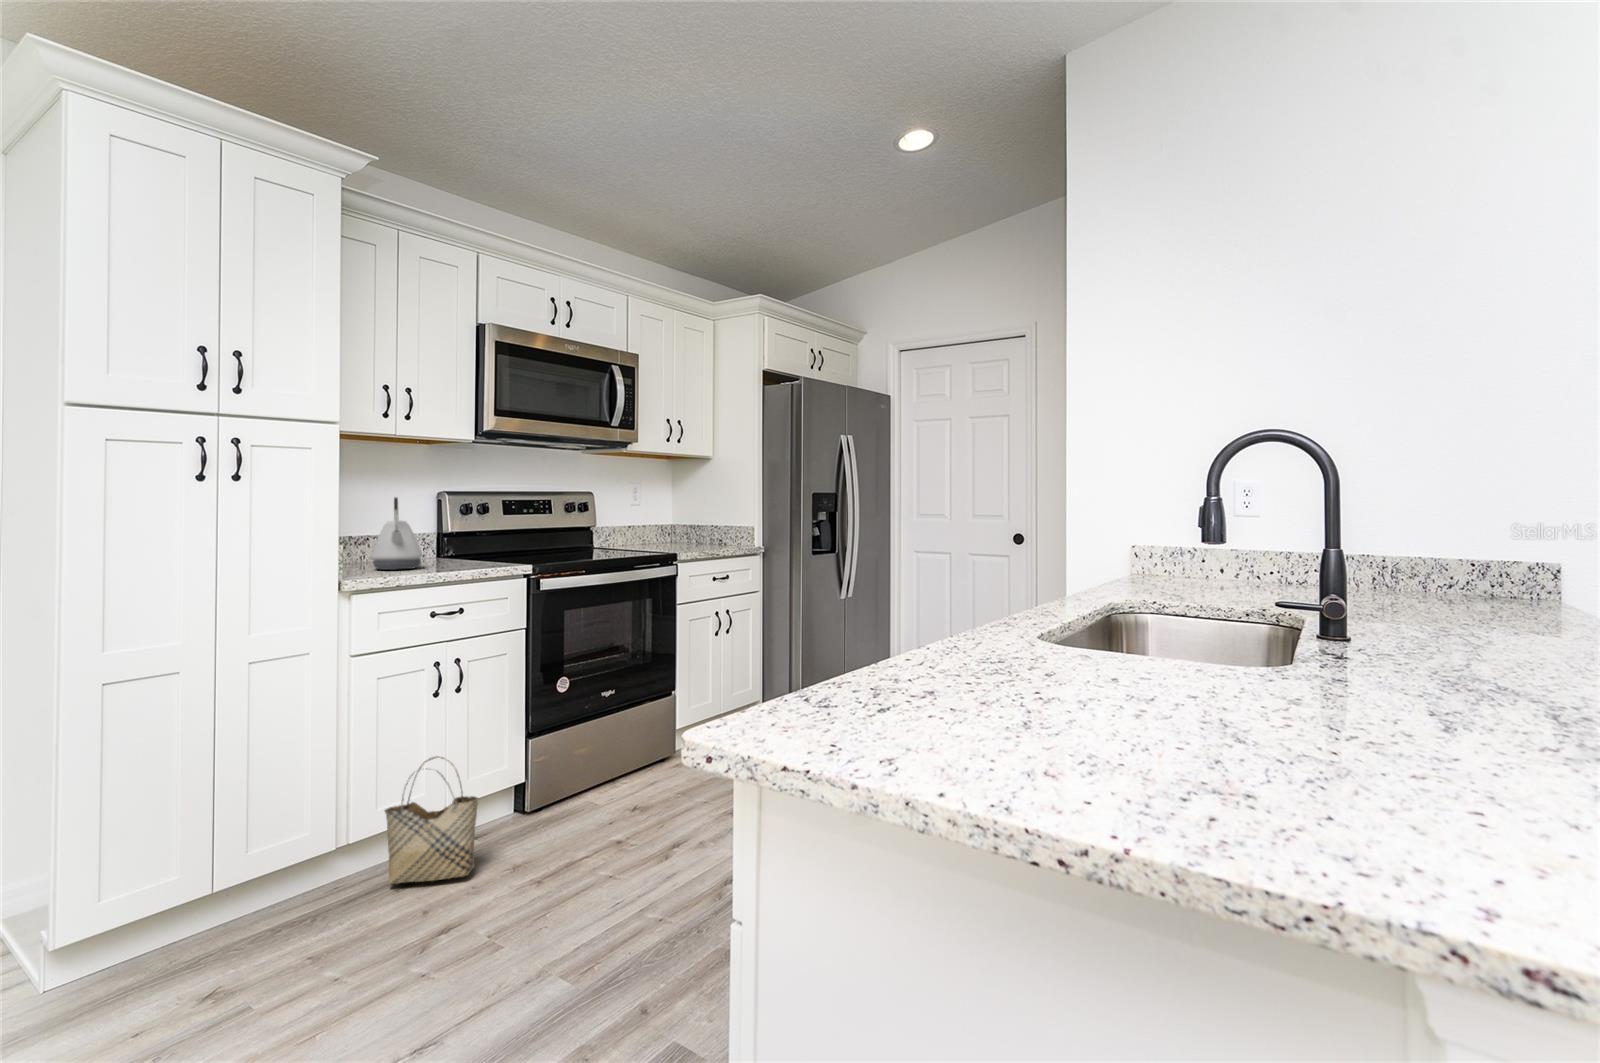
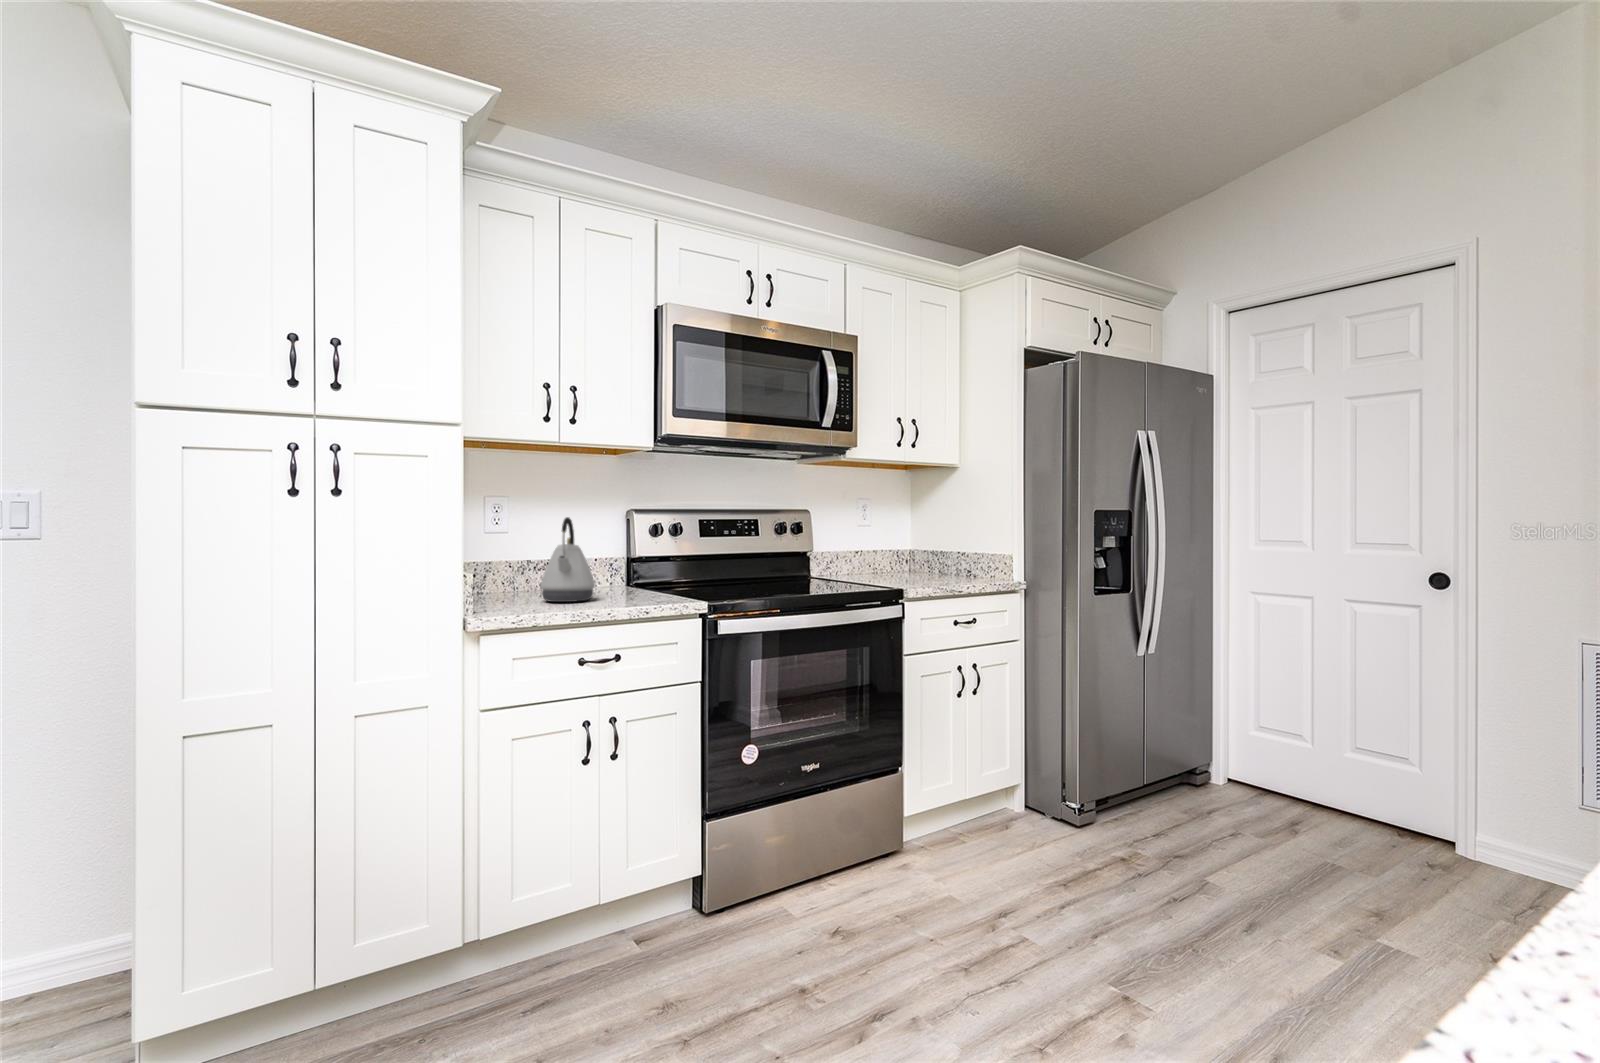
woven basket: present [385,757,478,884] -> none [515,841,624,1010]

